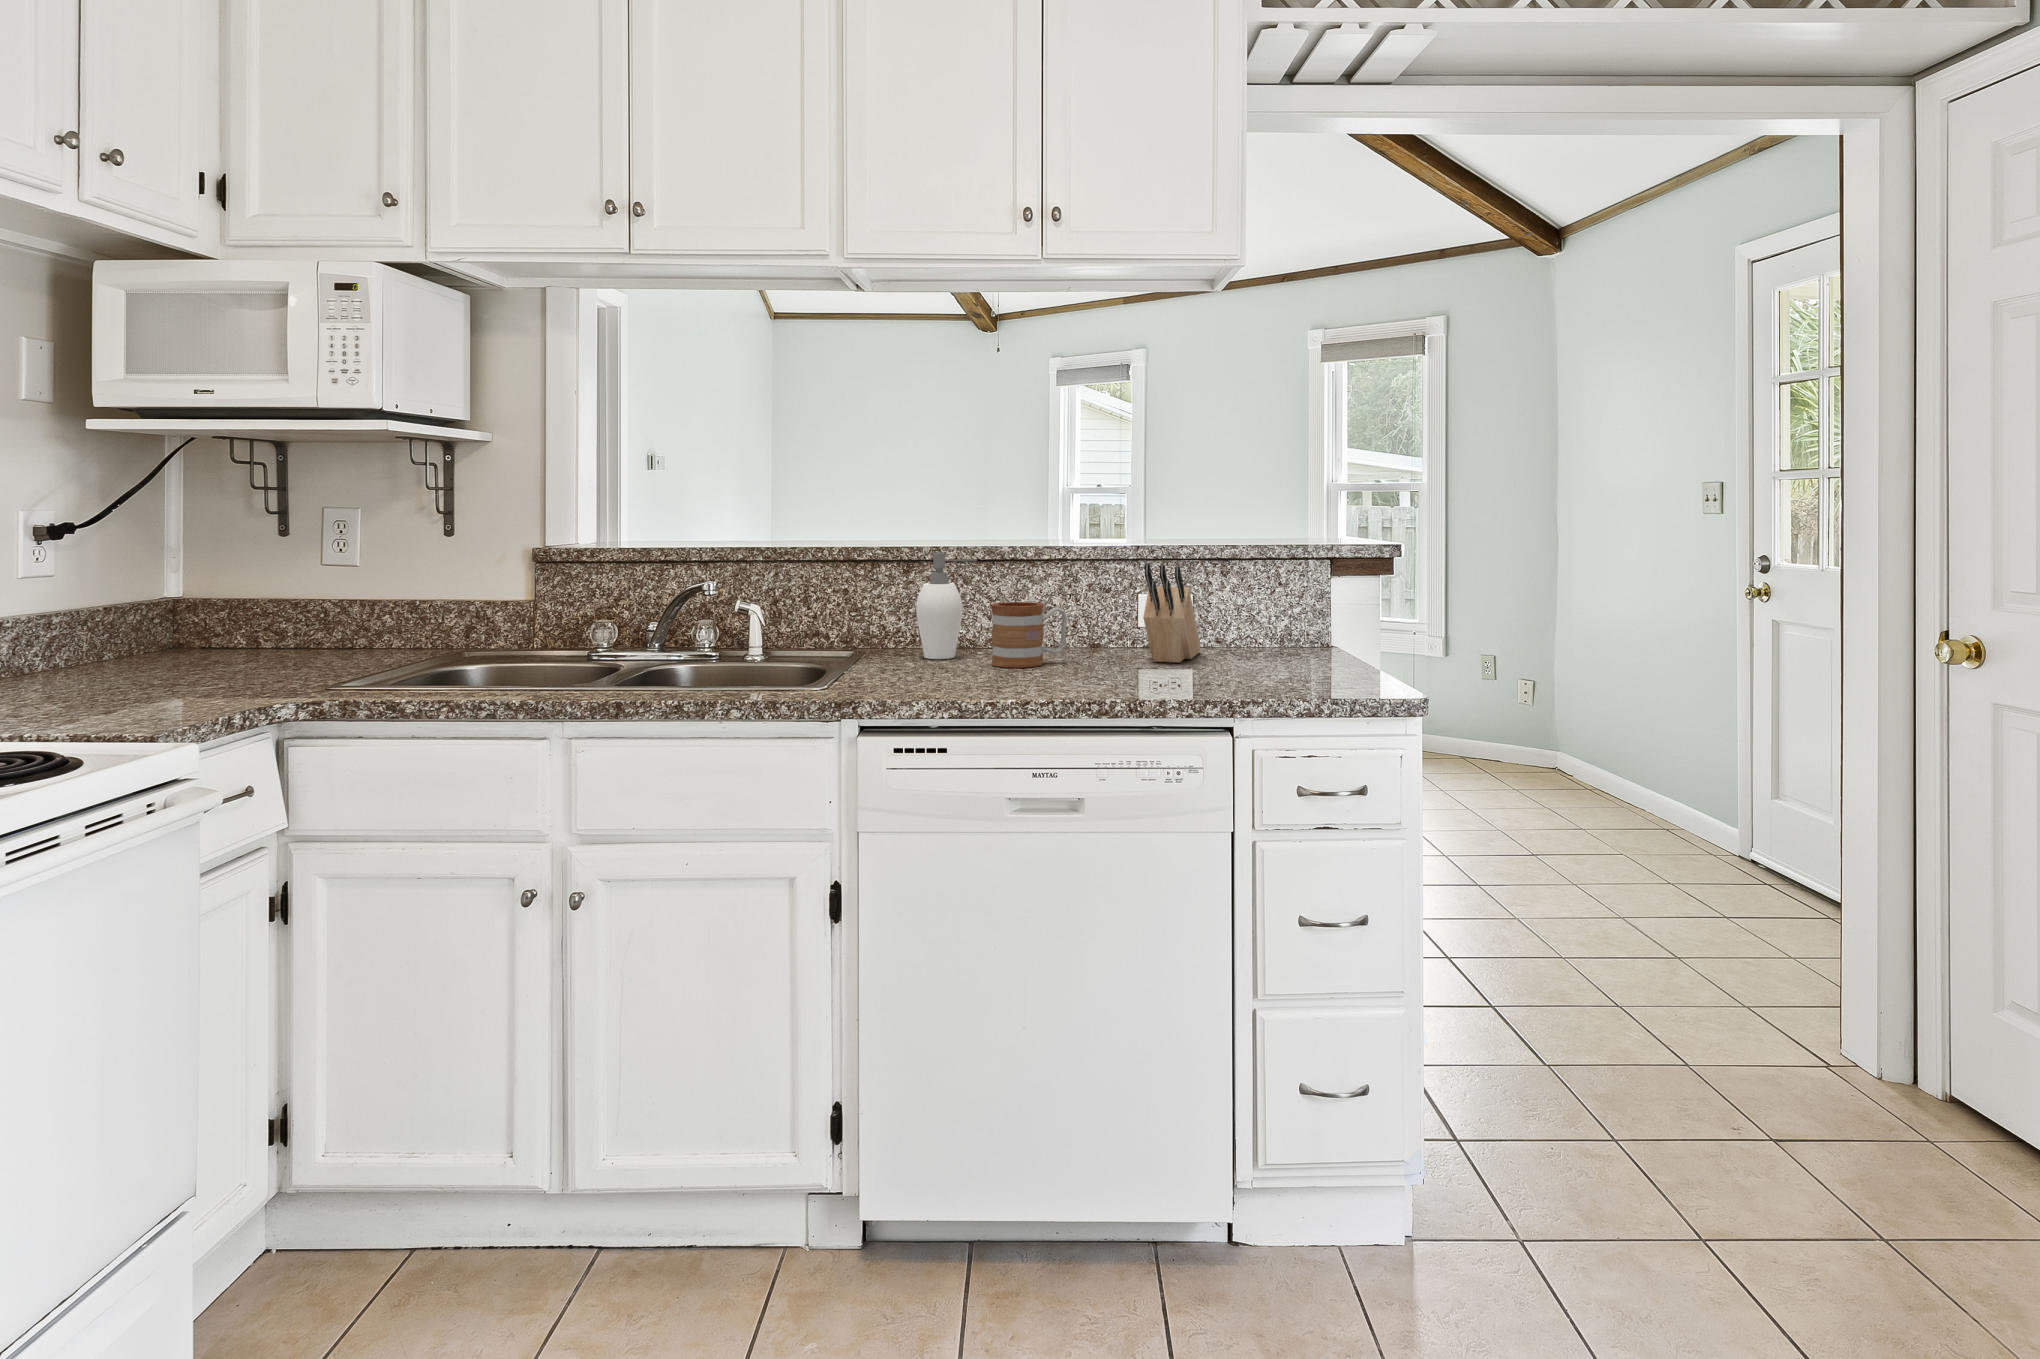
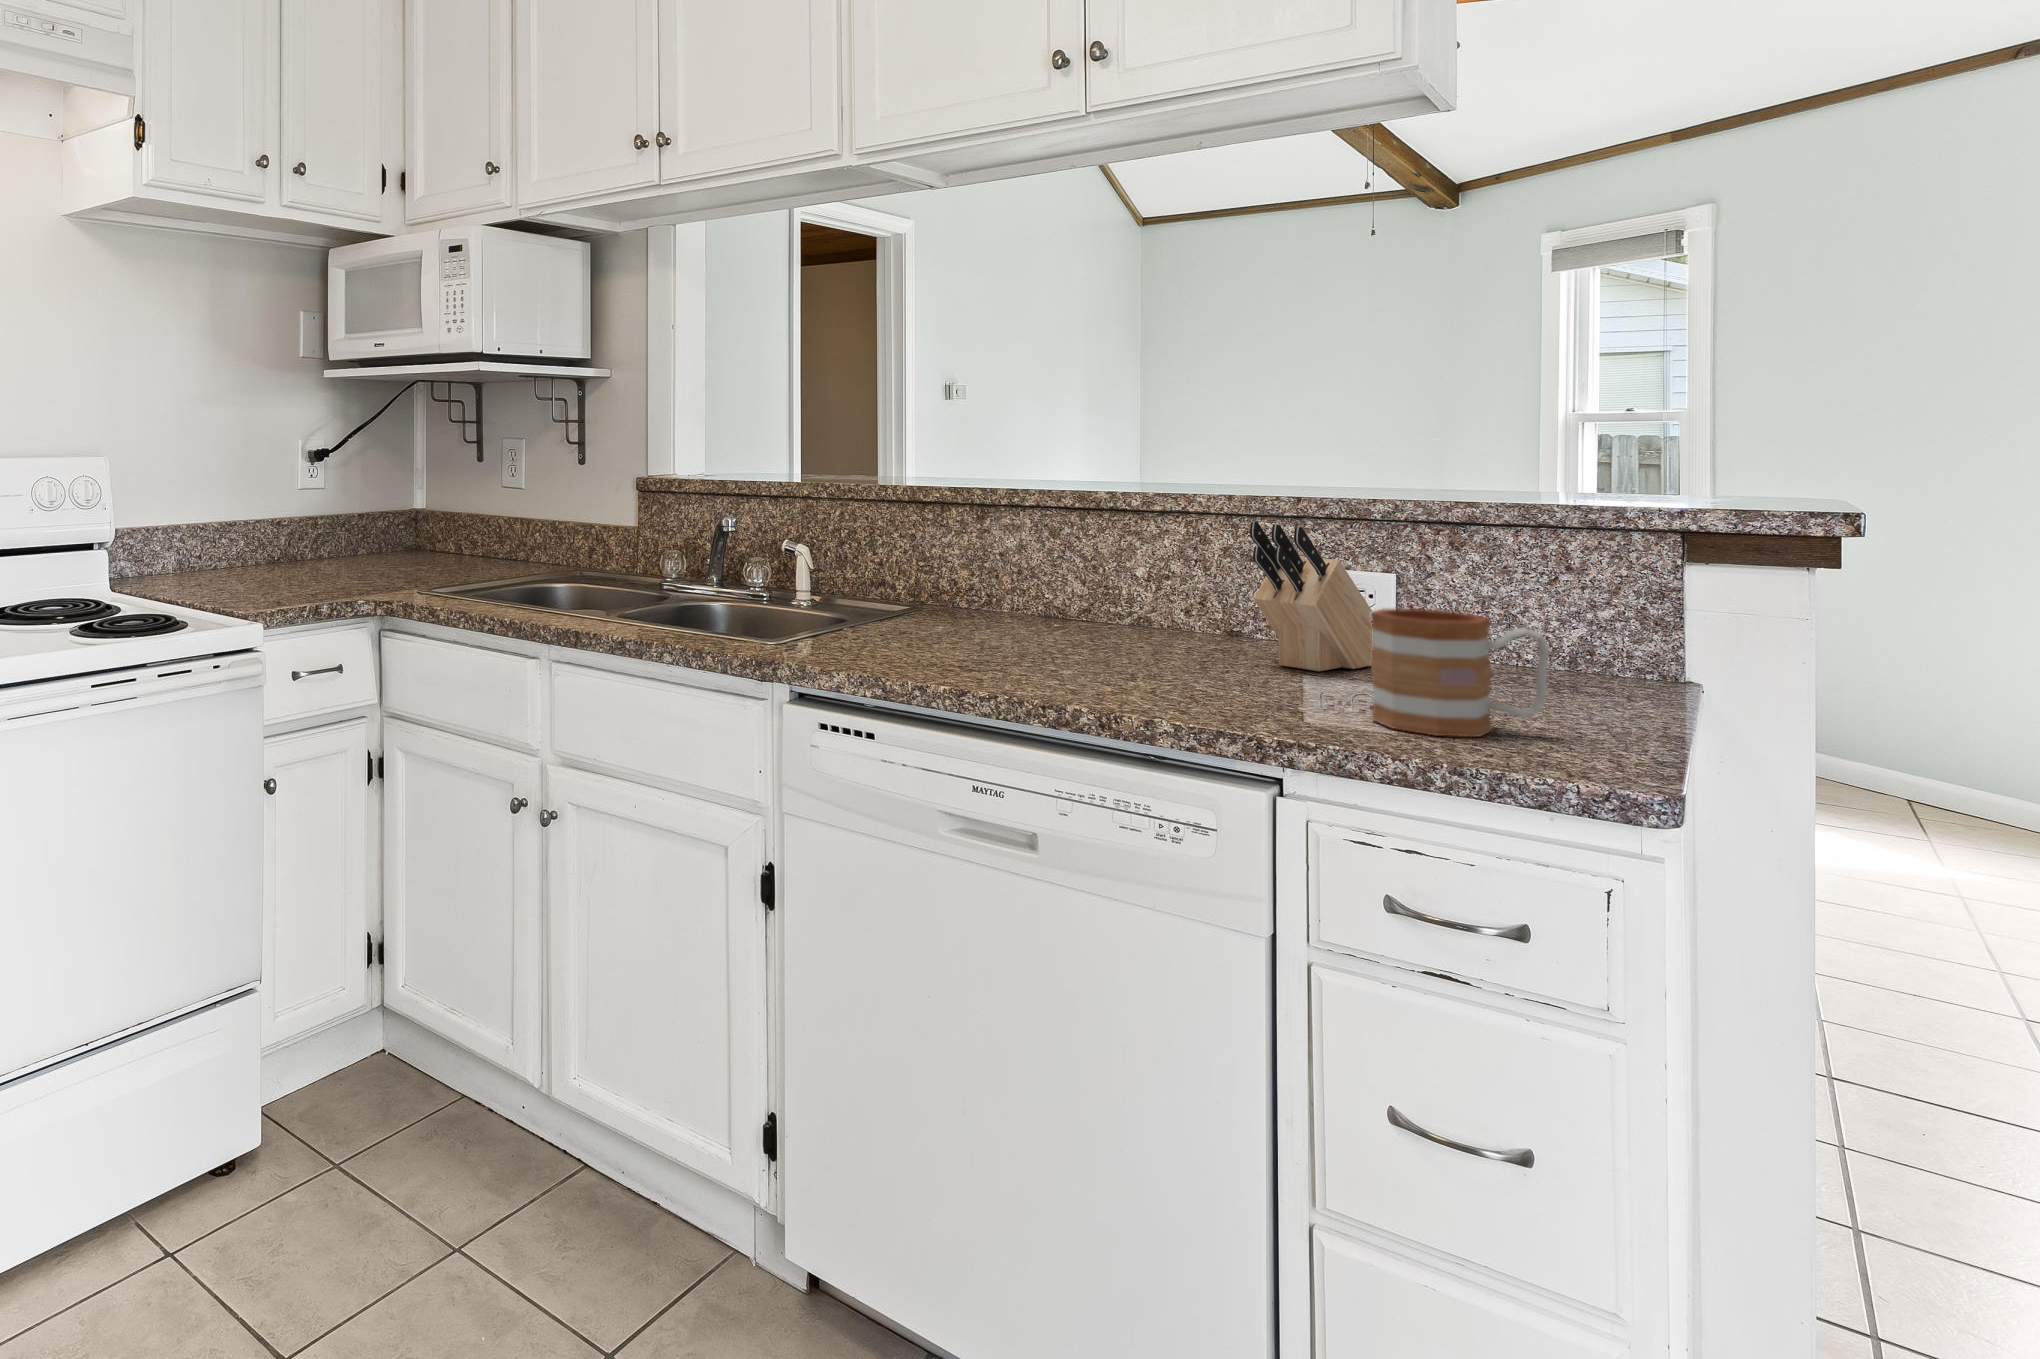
soap dispenser: present [916,553,977,659] -> none [968,495,1045,628]
mug: present [992,602,1067,668] -> present [1370,609,1549,737]

